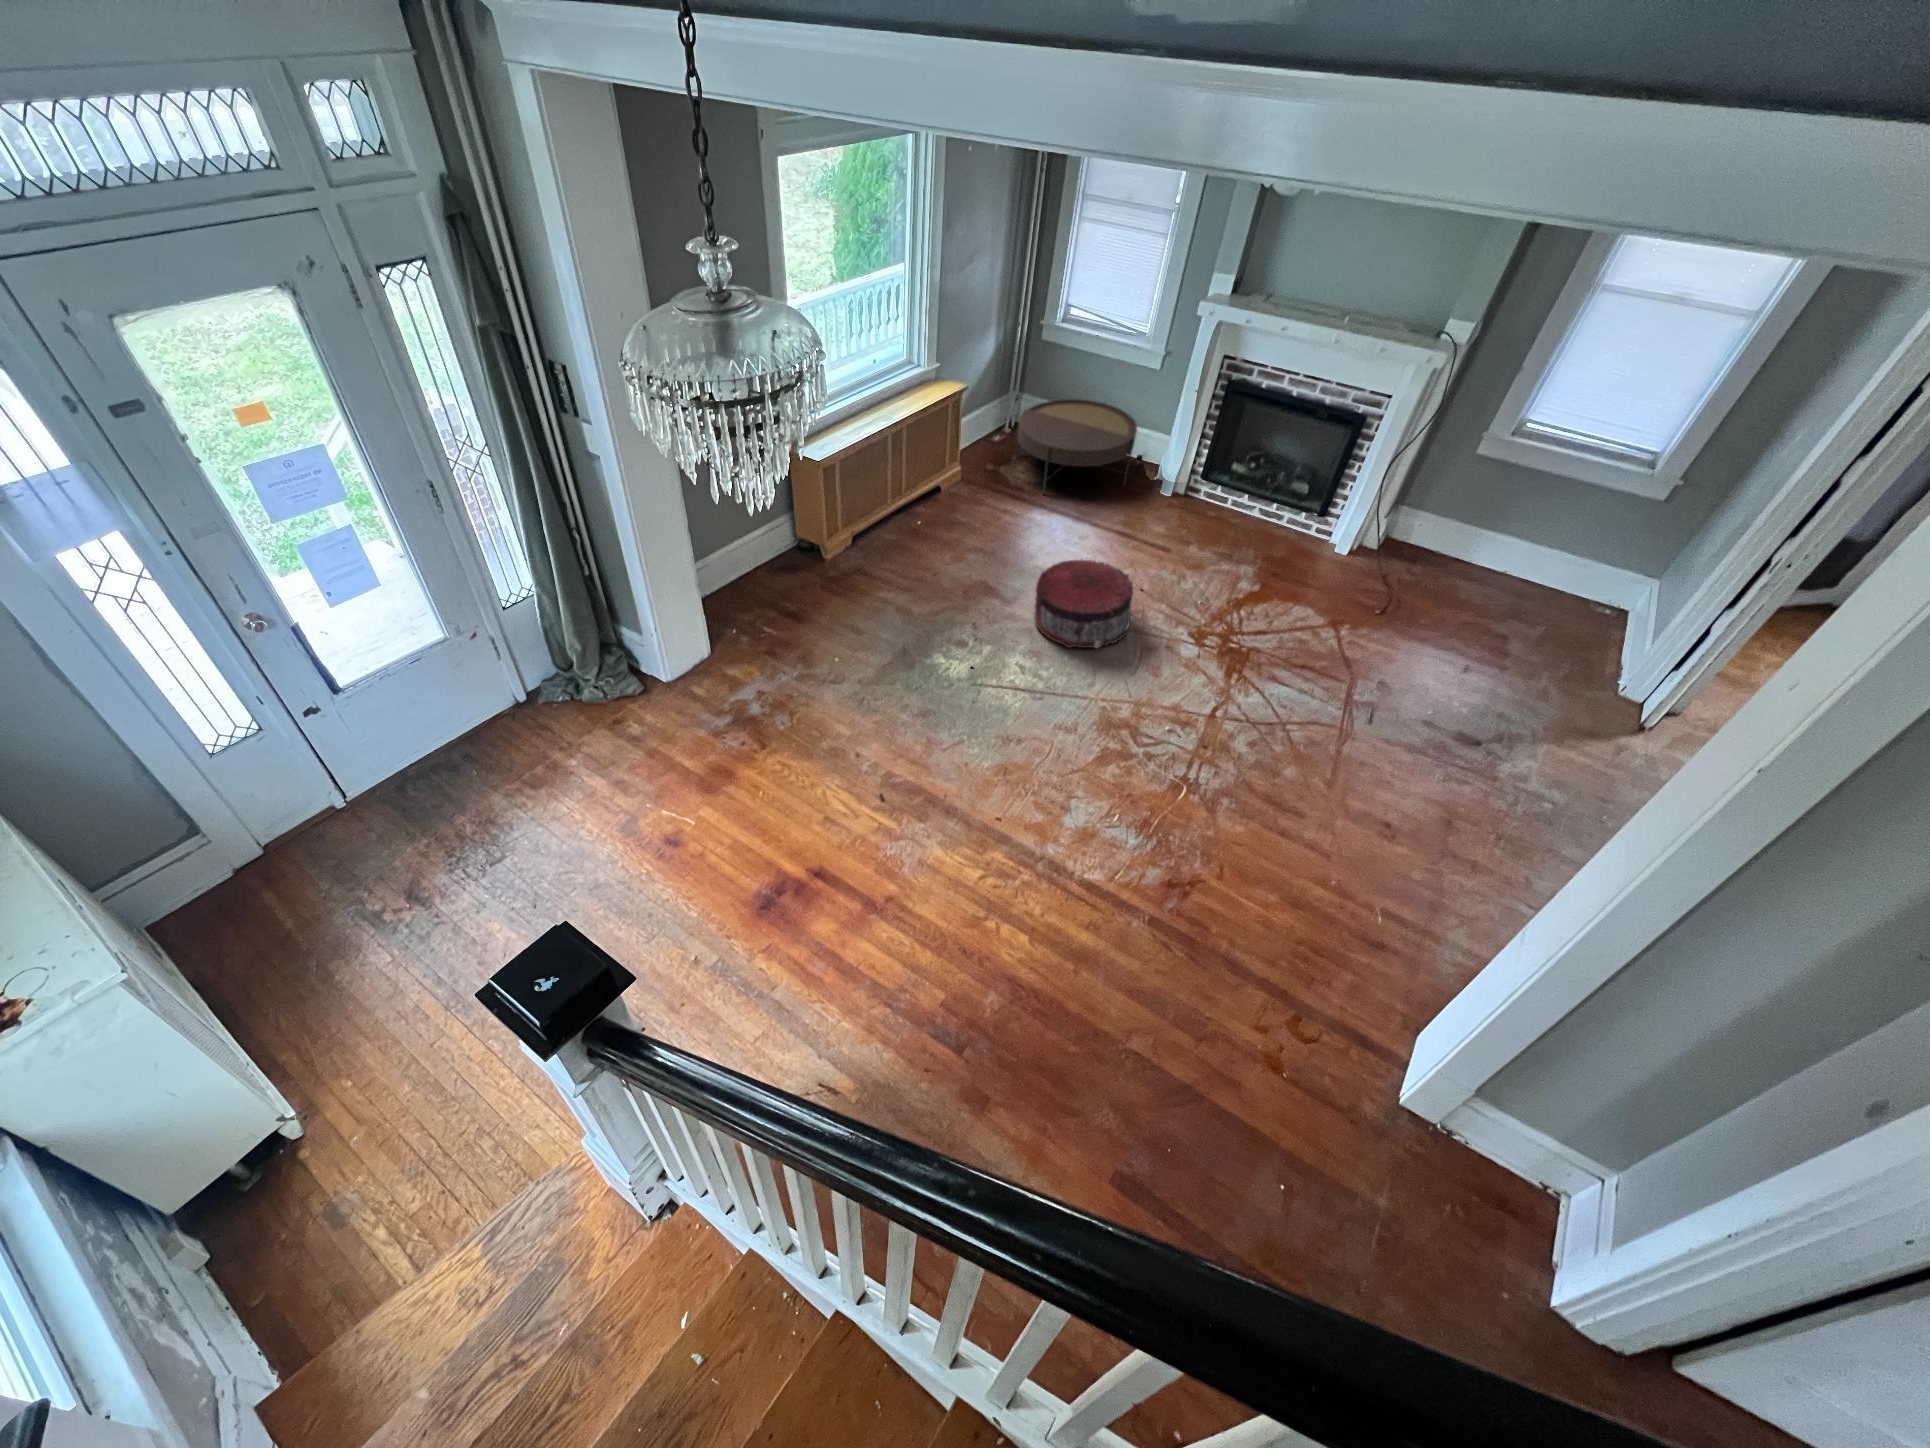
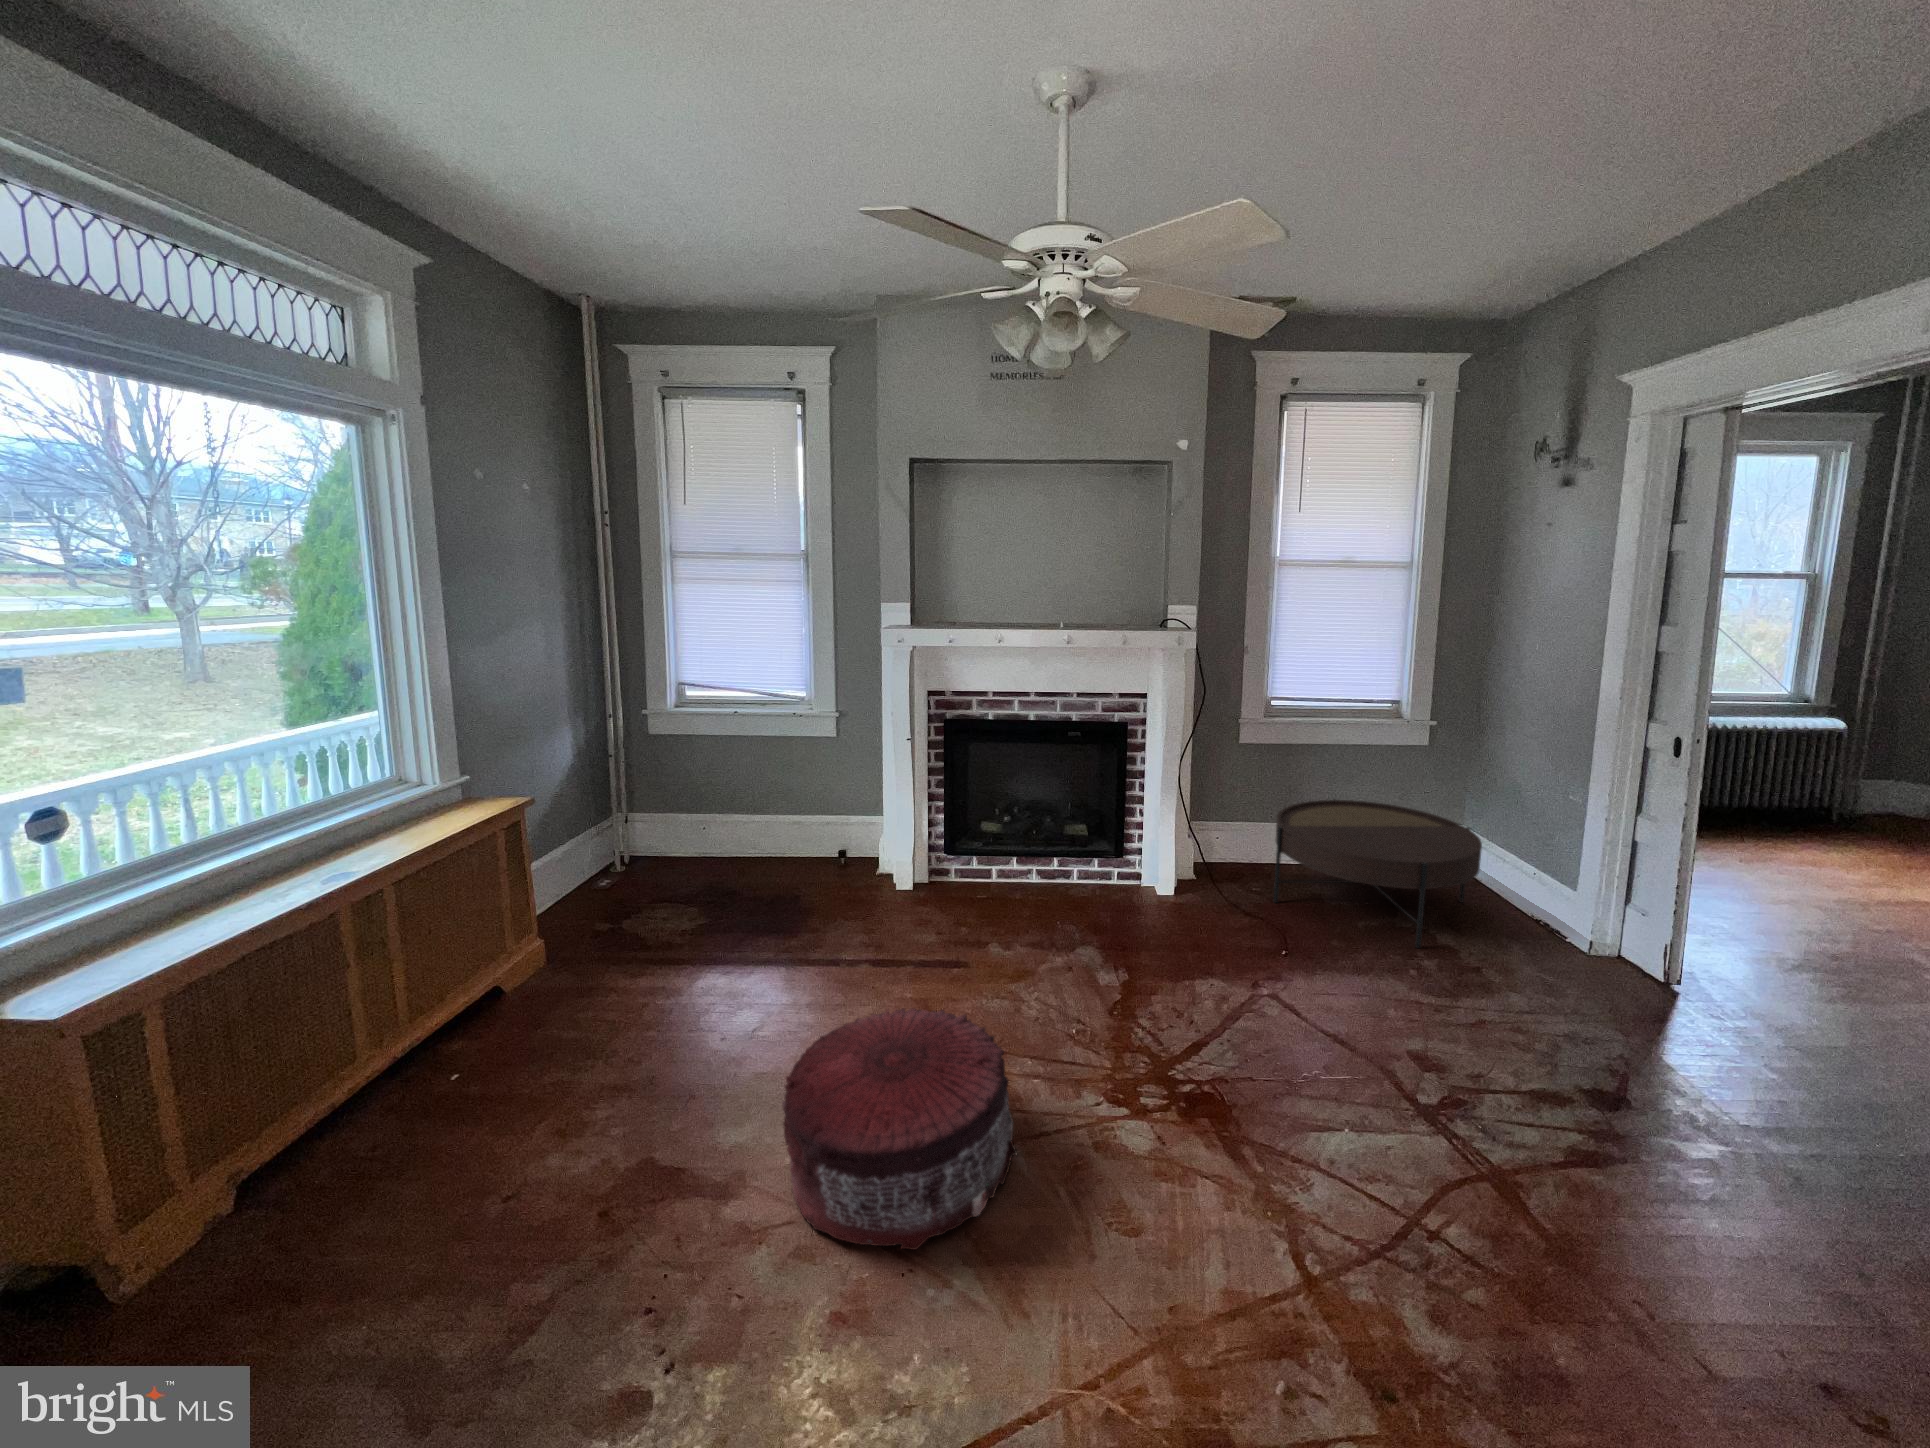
coffee table: present [1018,399,1137,494] -> present [1274,799,1482,948]

